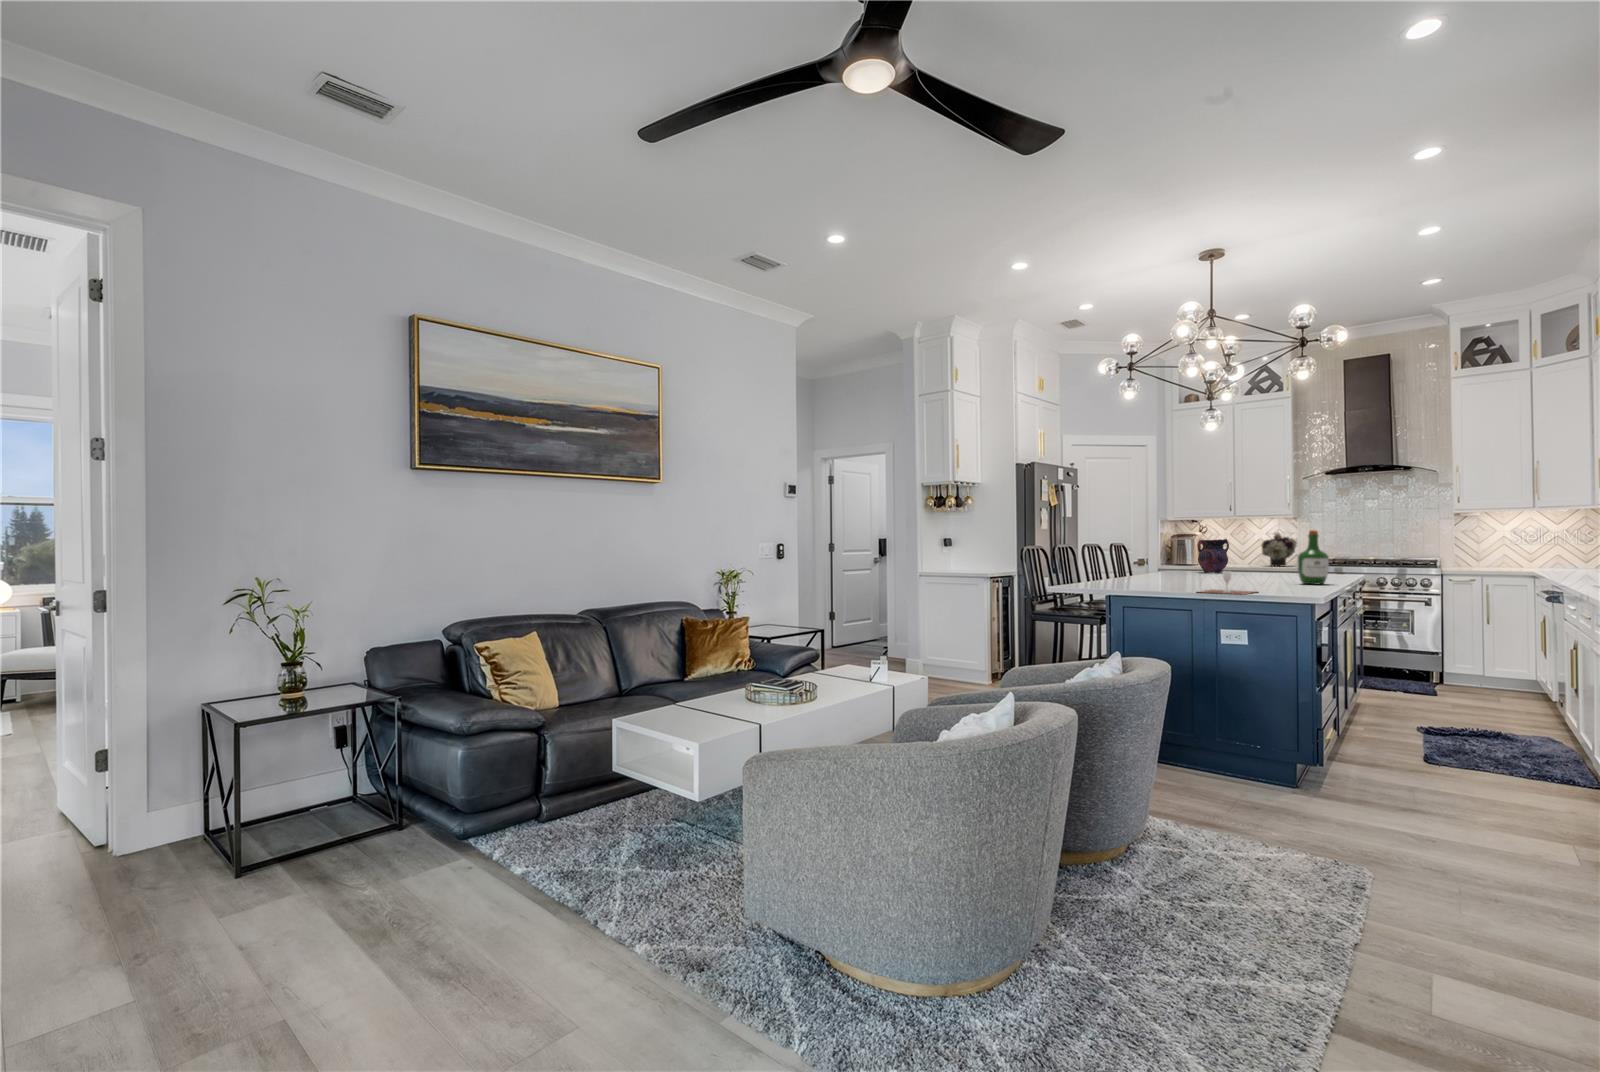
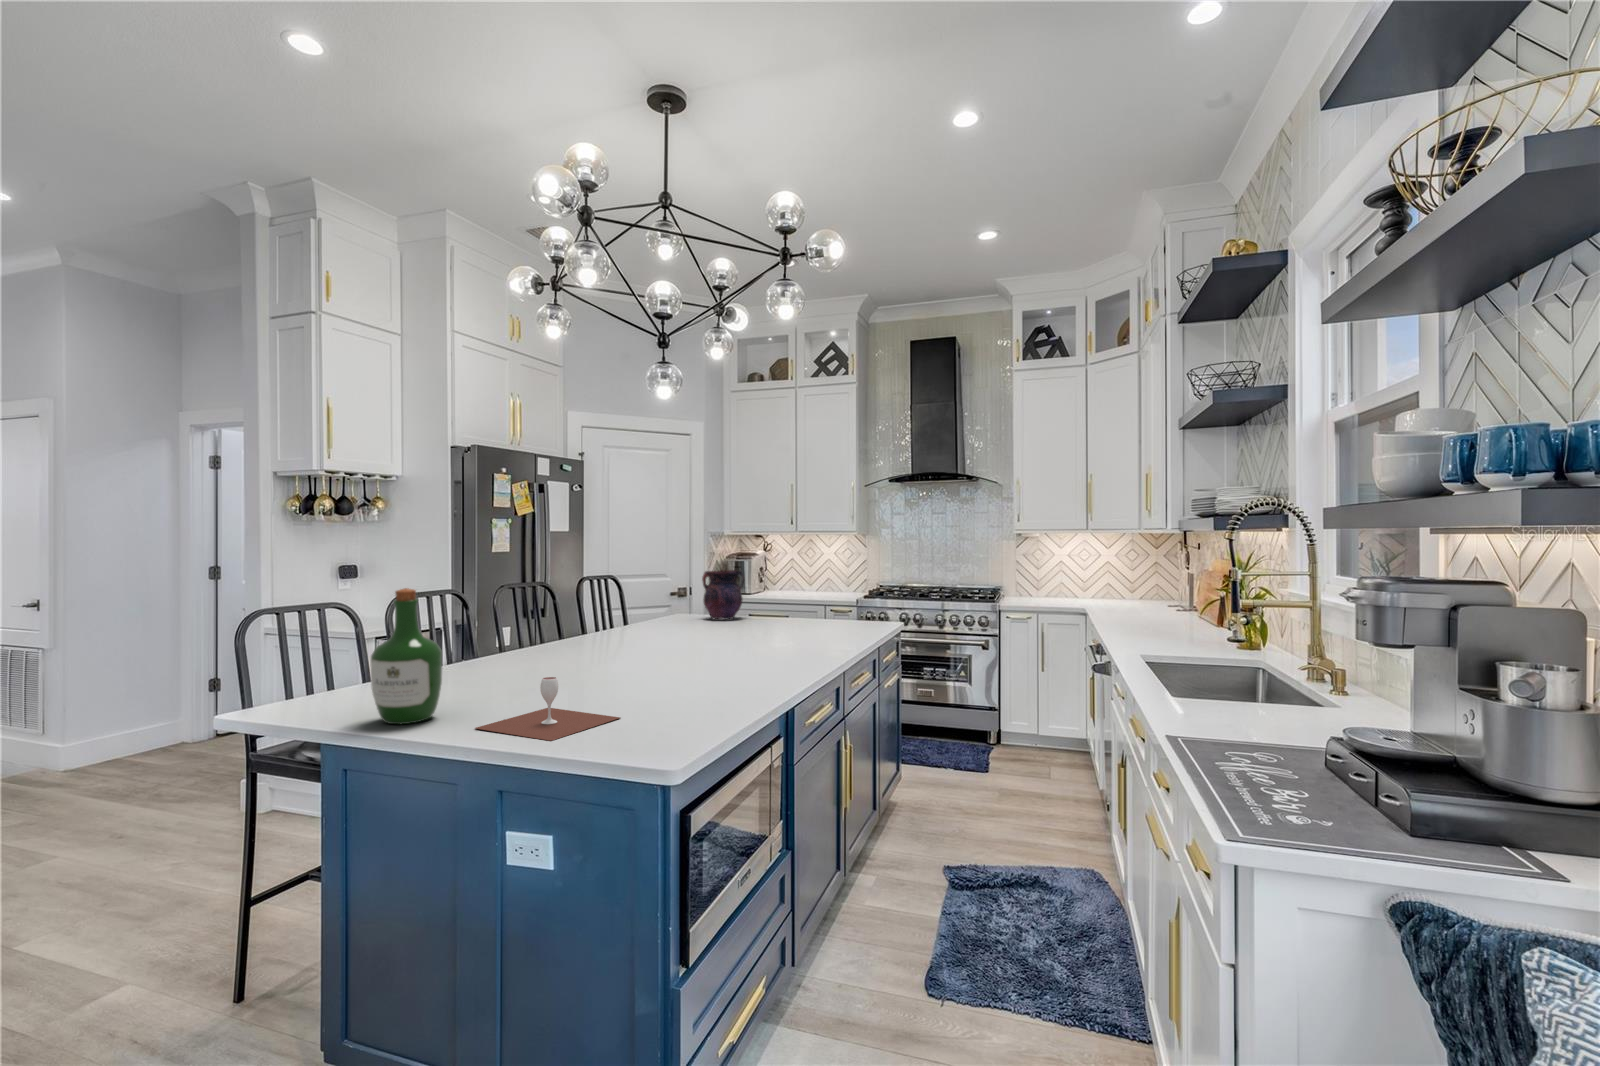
wine bottle: present [1298,530,1329,585] -> present [371,588,442,724]
flower arrangement: present [1262,532,1297,566] -> none [820,553,858,598]

